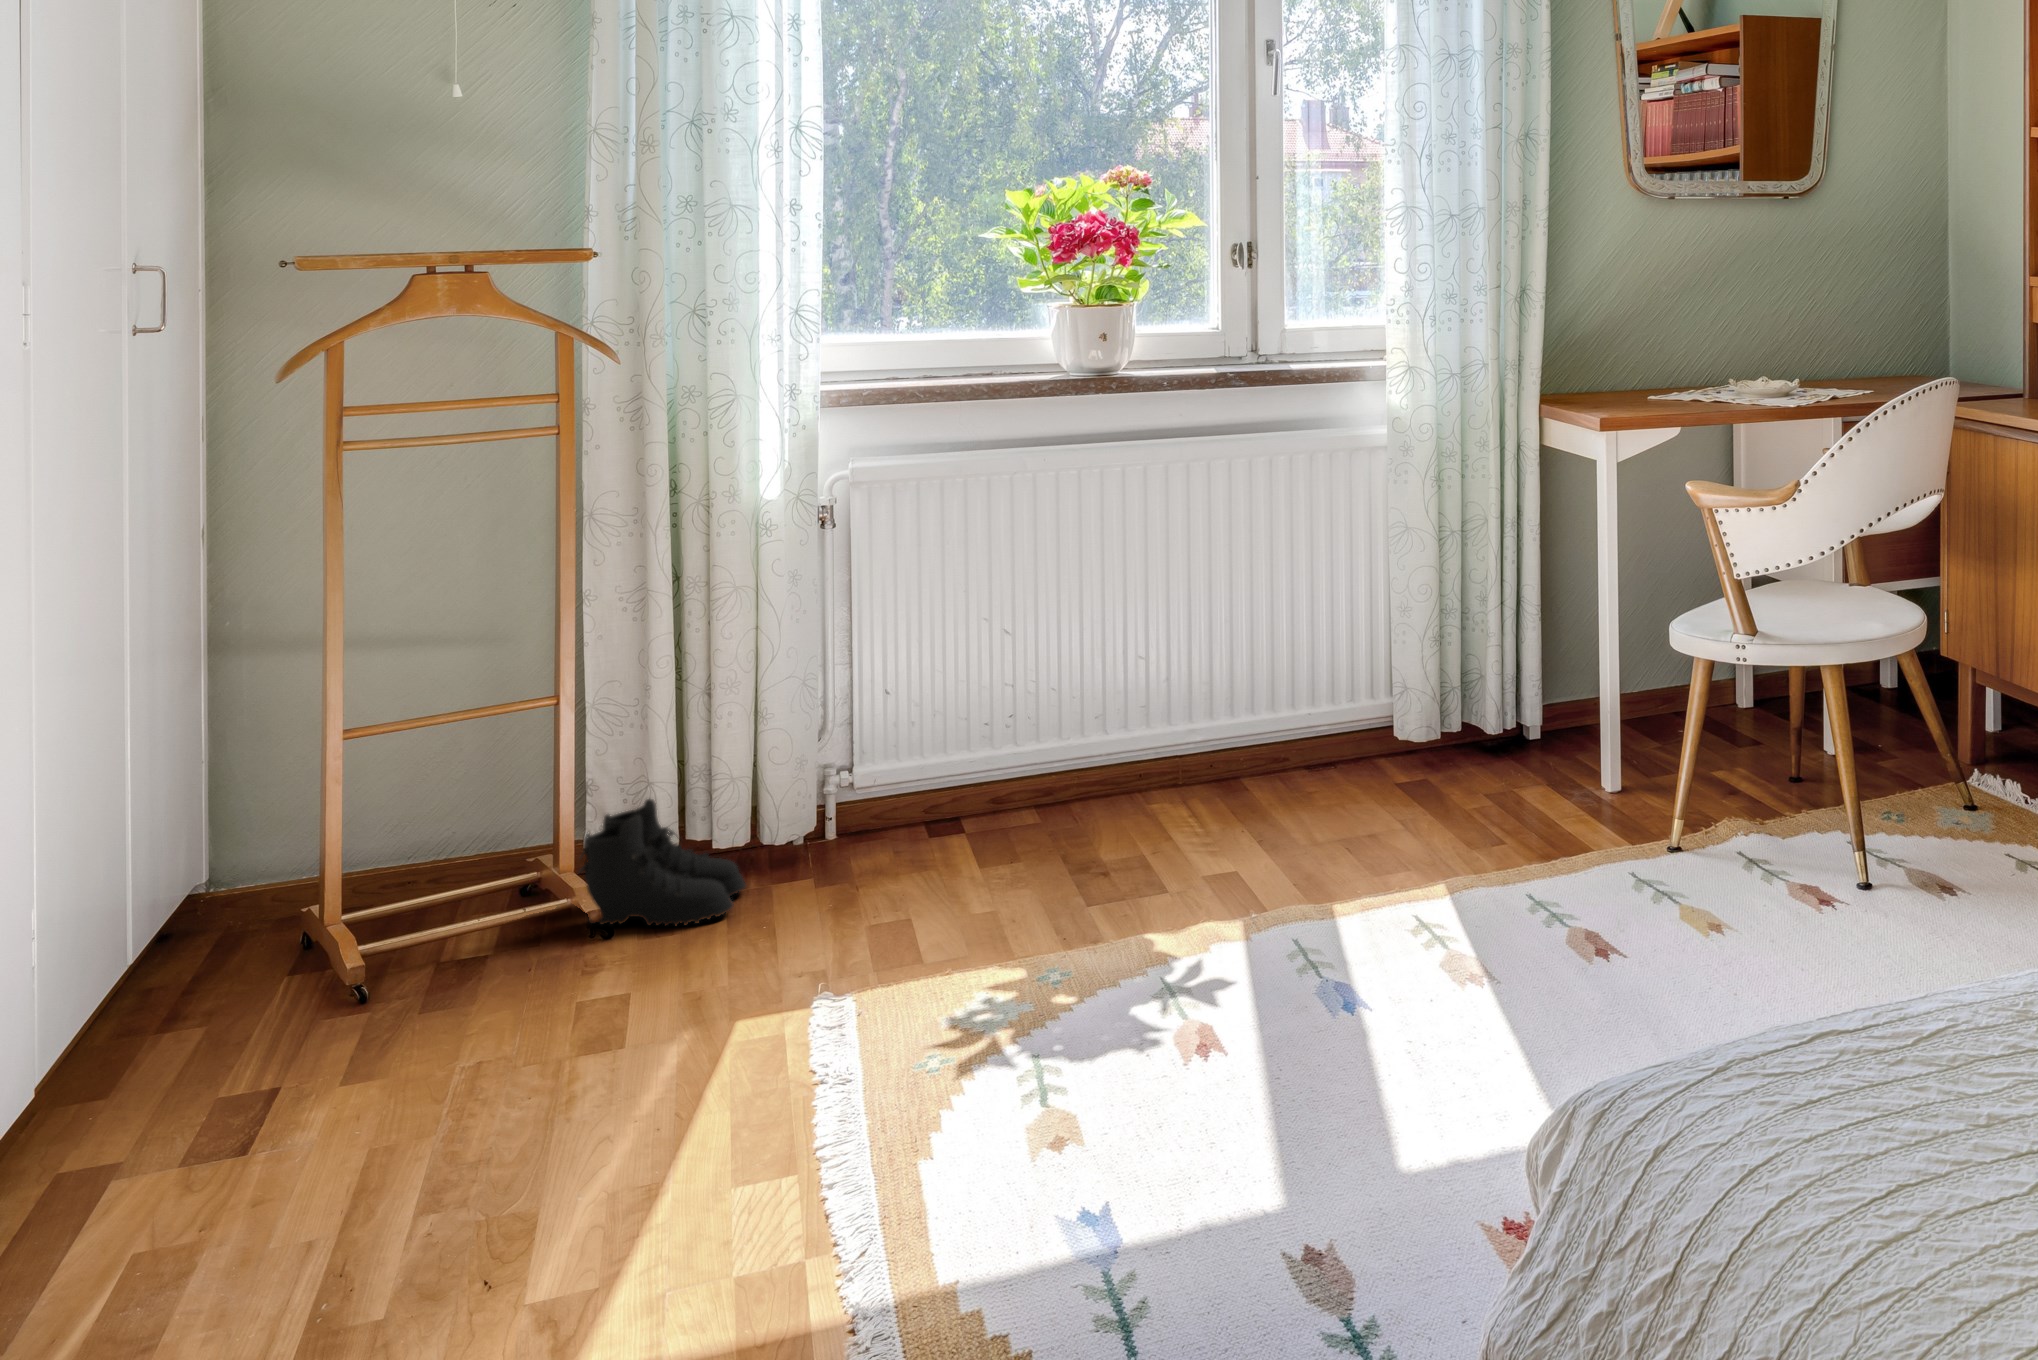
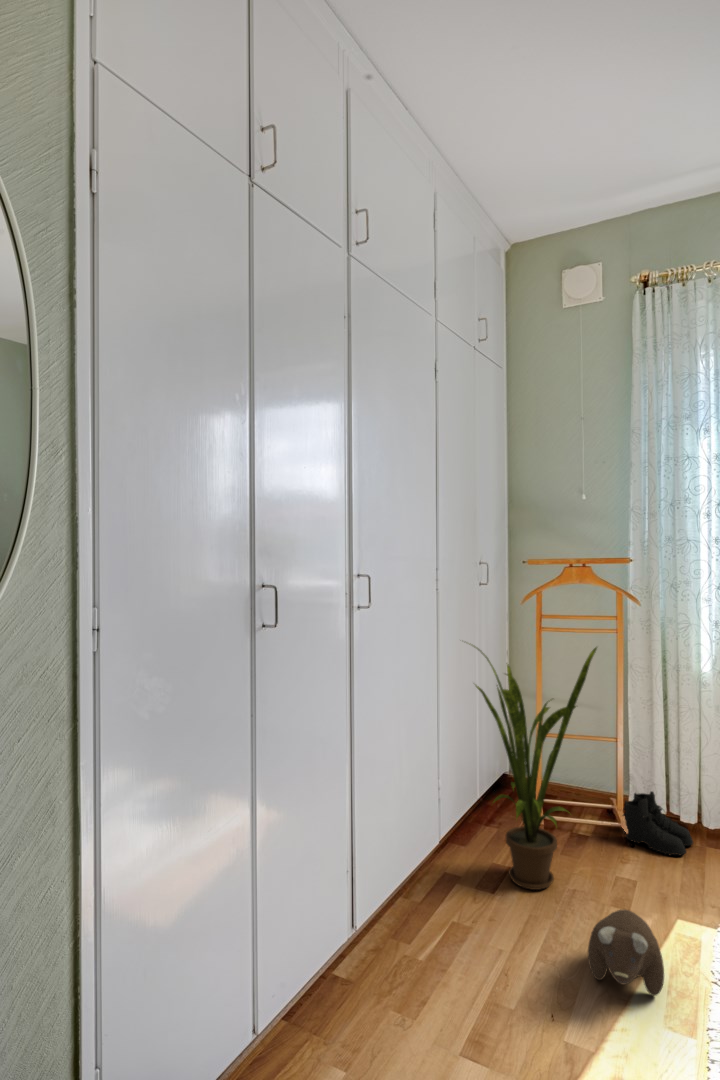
house plant: none [94,456,536,1099] -> present [469,644,597,890]
plush toy: none [550,1007,725,1180] -> present [588,910,664,996]

